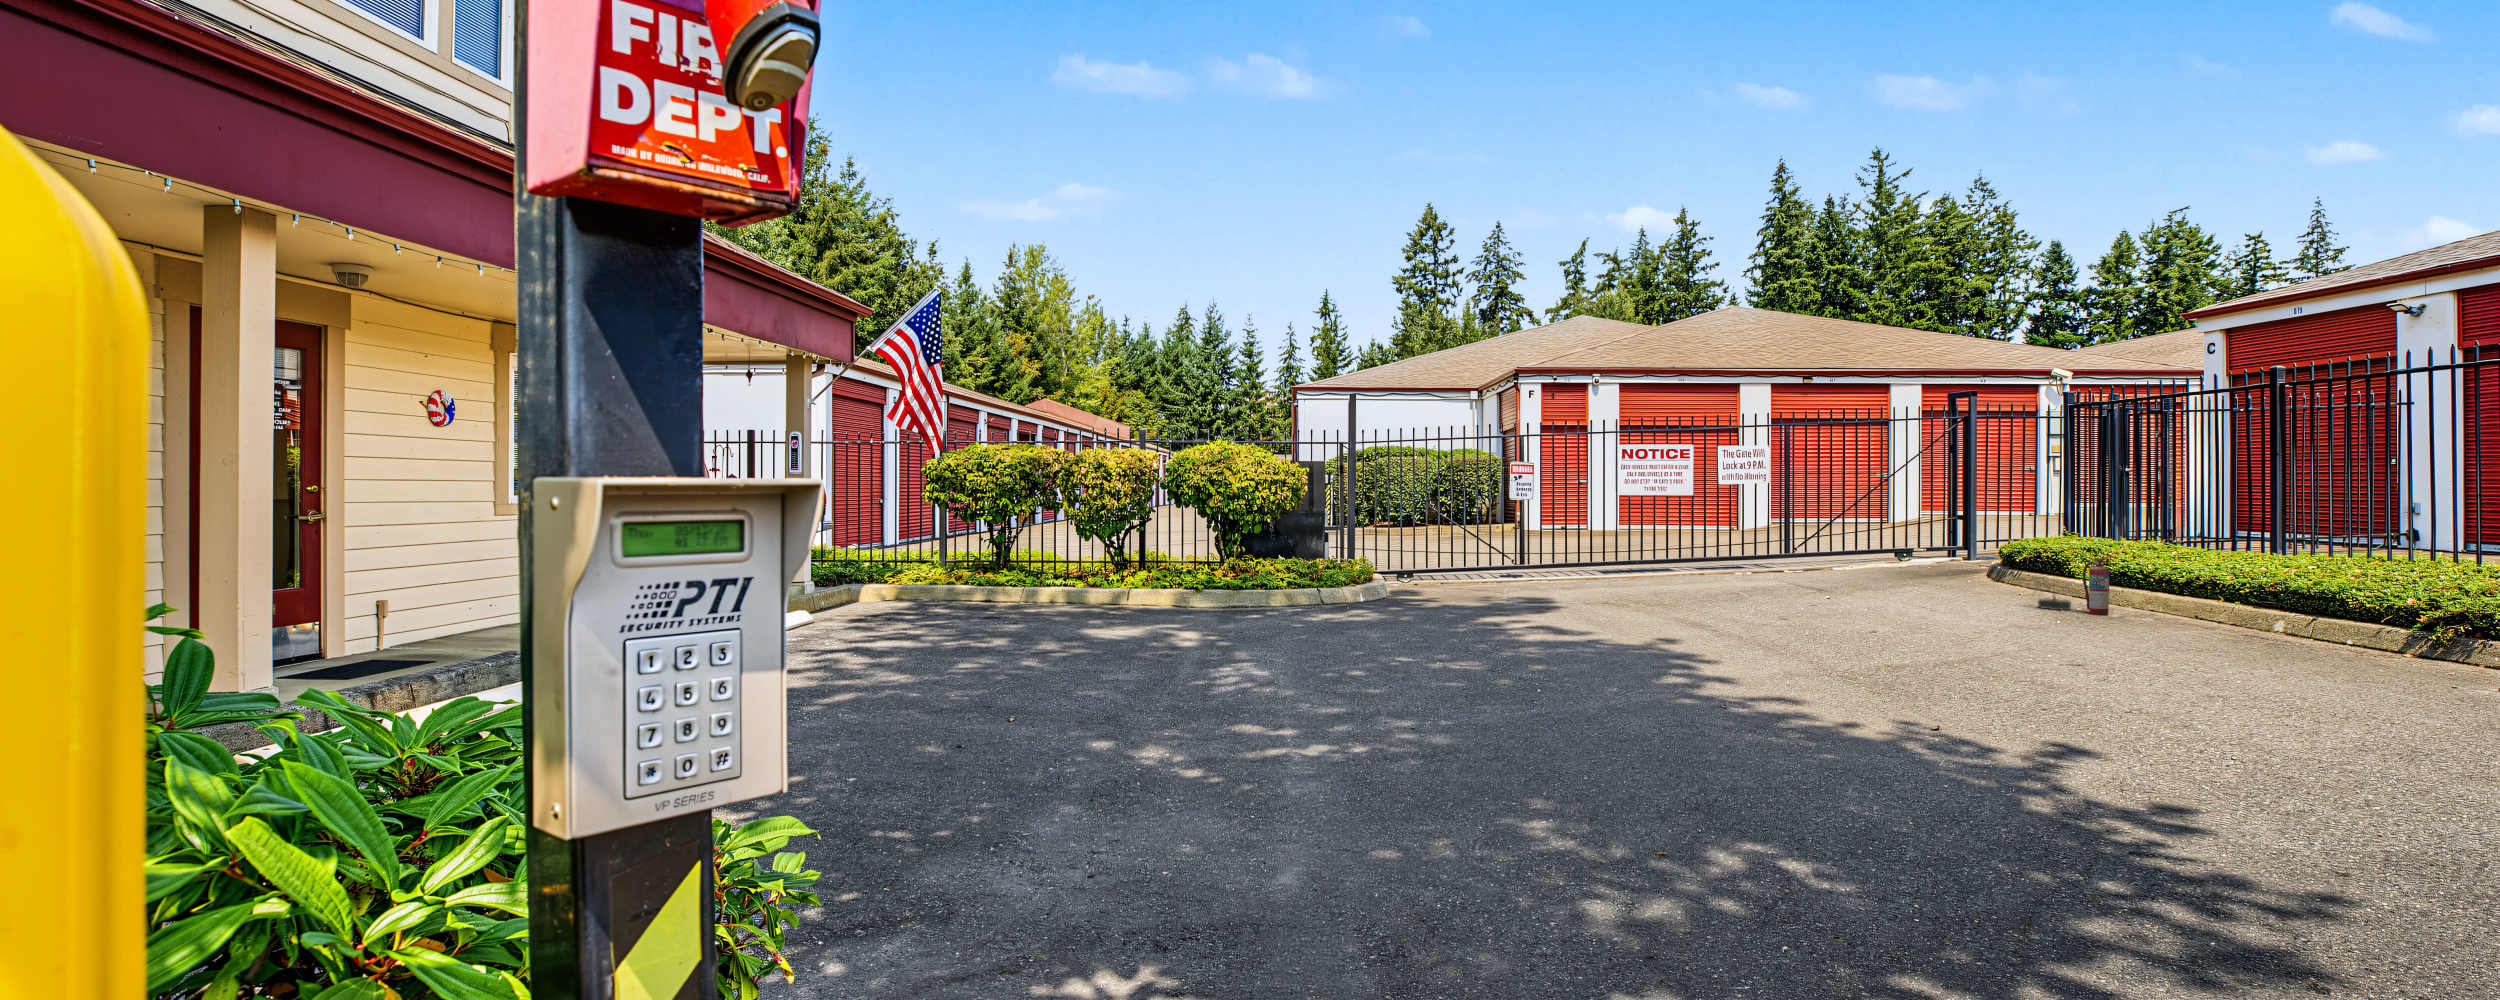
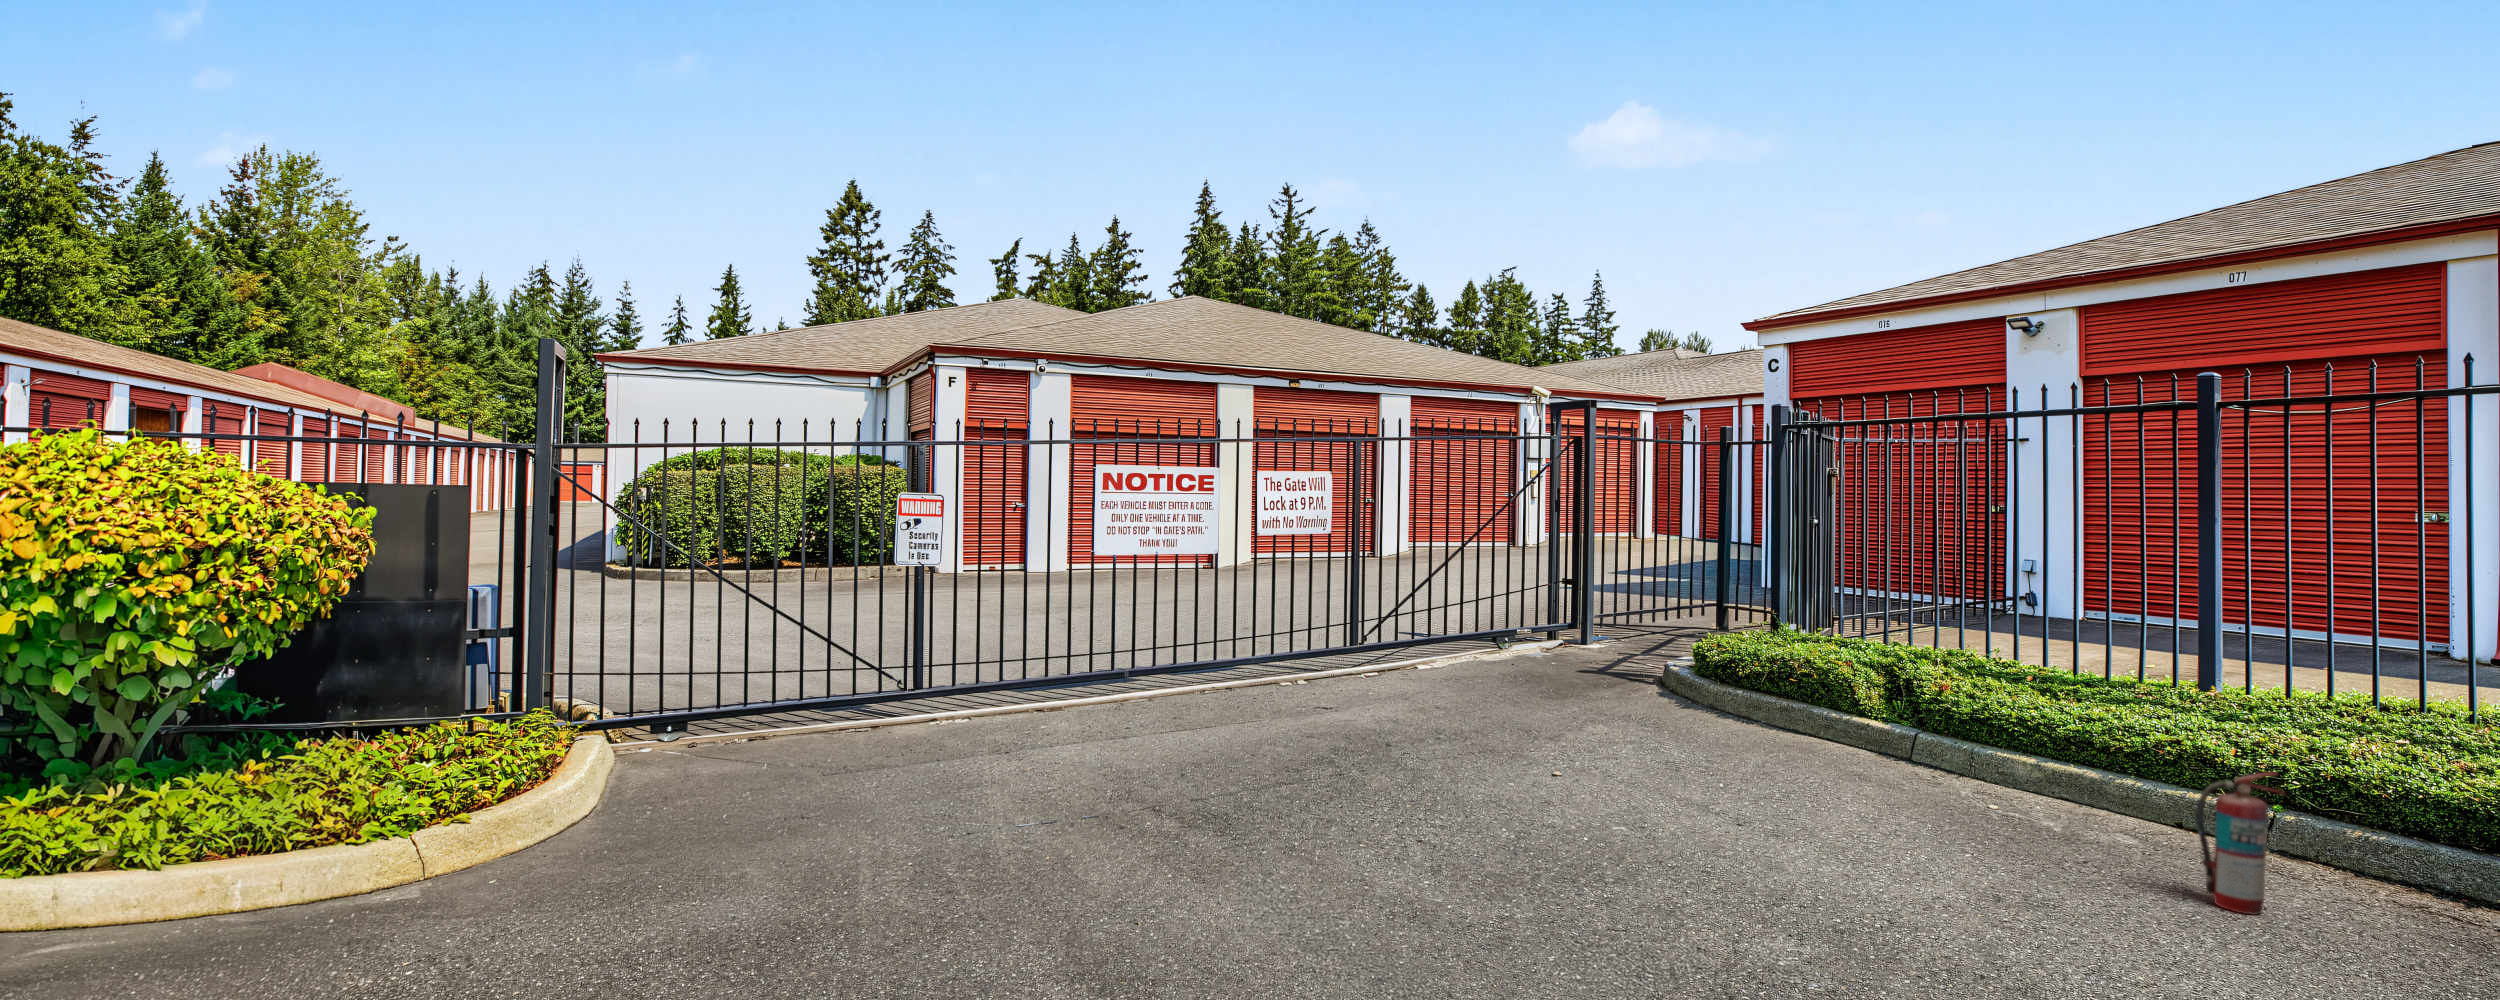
decorative plant: present [2034,575,2075,611] -> none [2042,794,2158,890]

